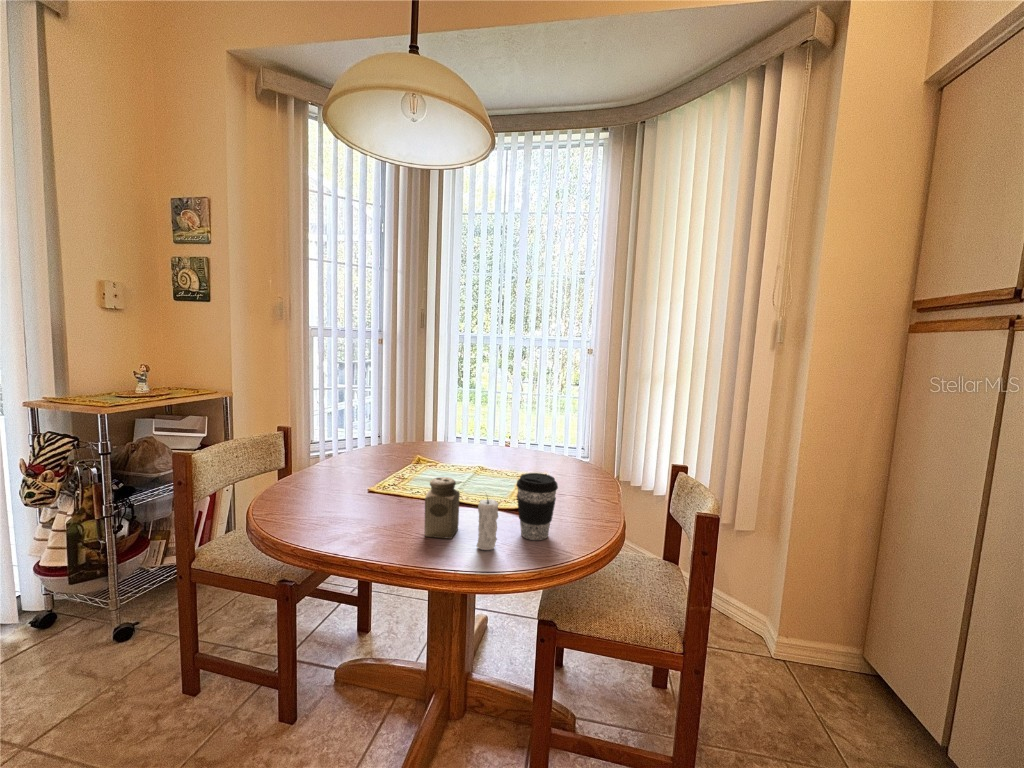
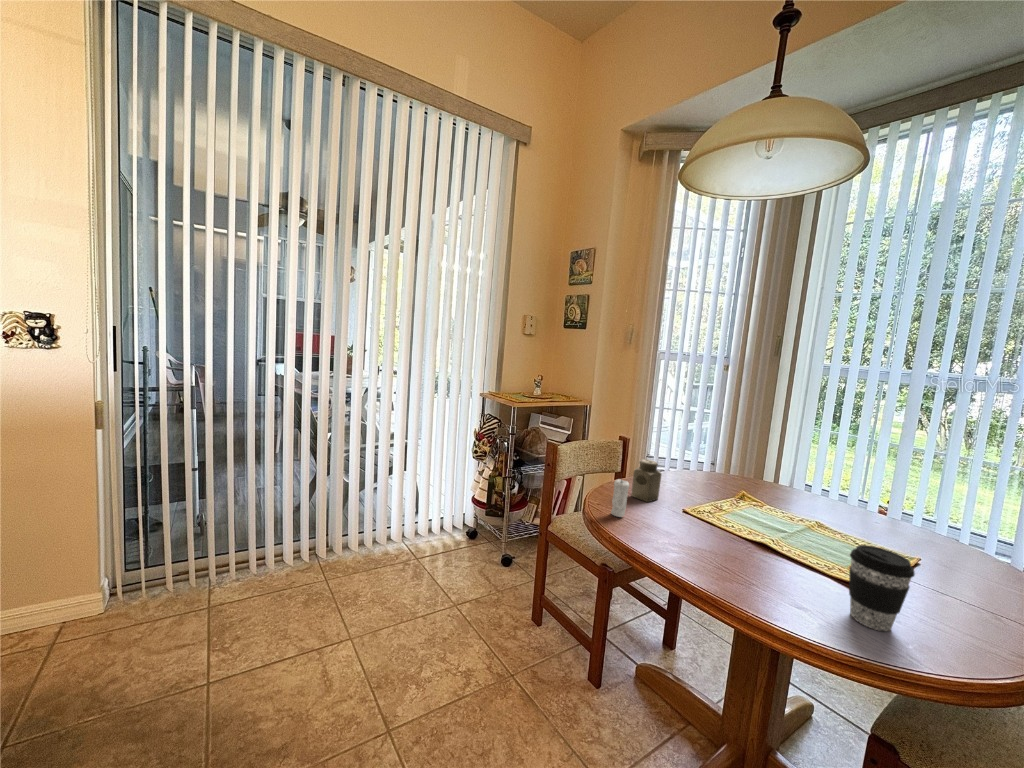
salt shaker: present [424,477,460,539] -> present [631,459,661,502]
candle: present [477,498,498,550] -> present [611,480,629,517]

